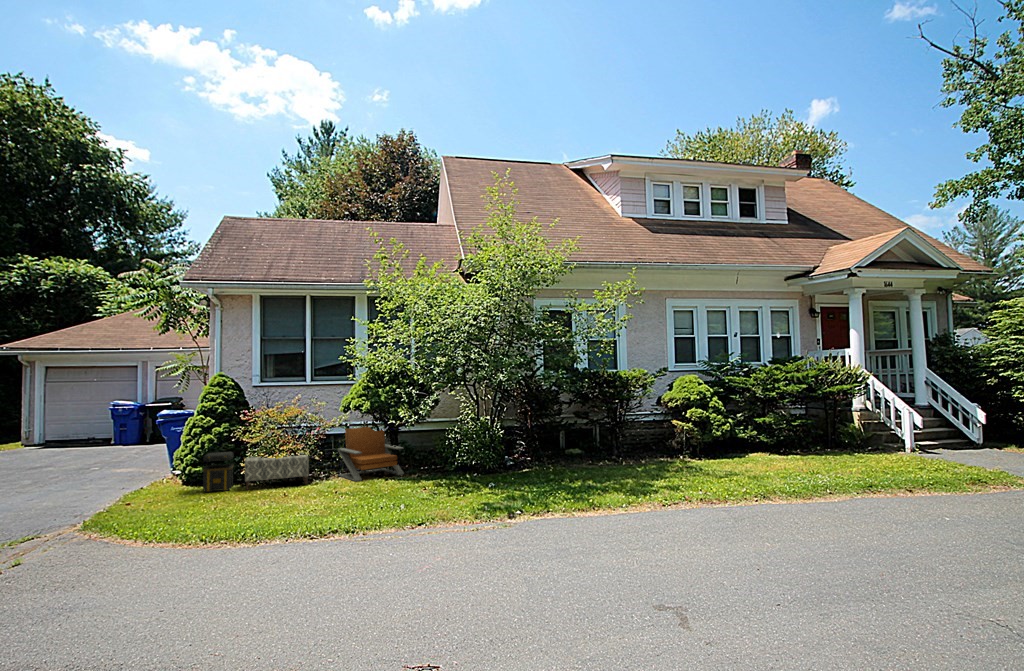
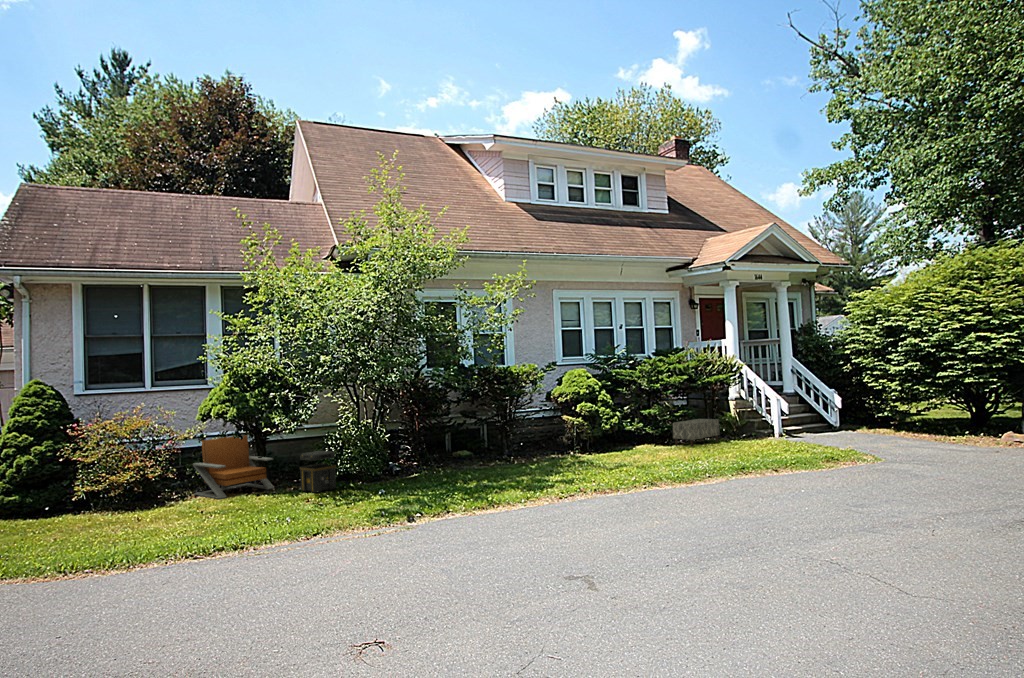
toolbox: present [203,452,234,492] -> present [300,451,336,493]
bench: present [244,455,309,490] -> present [673,419,719,447]

